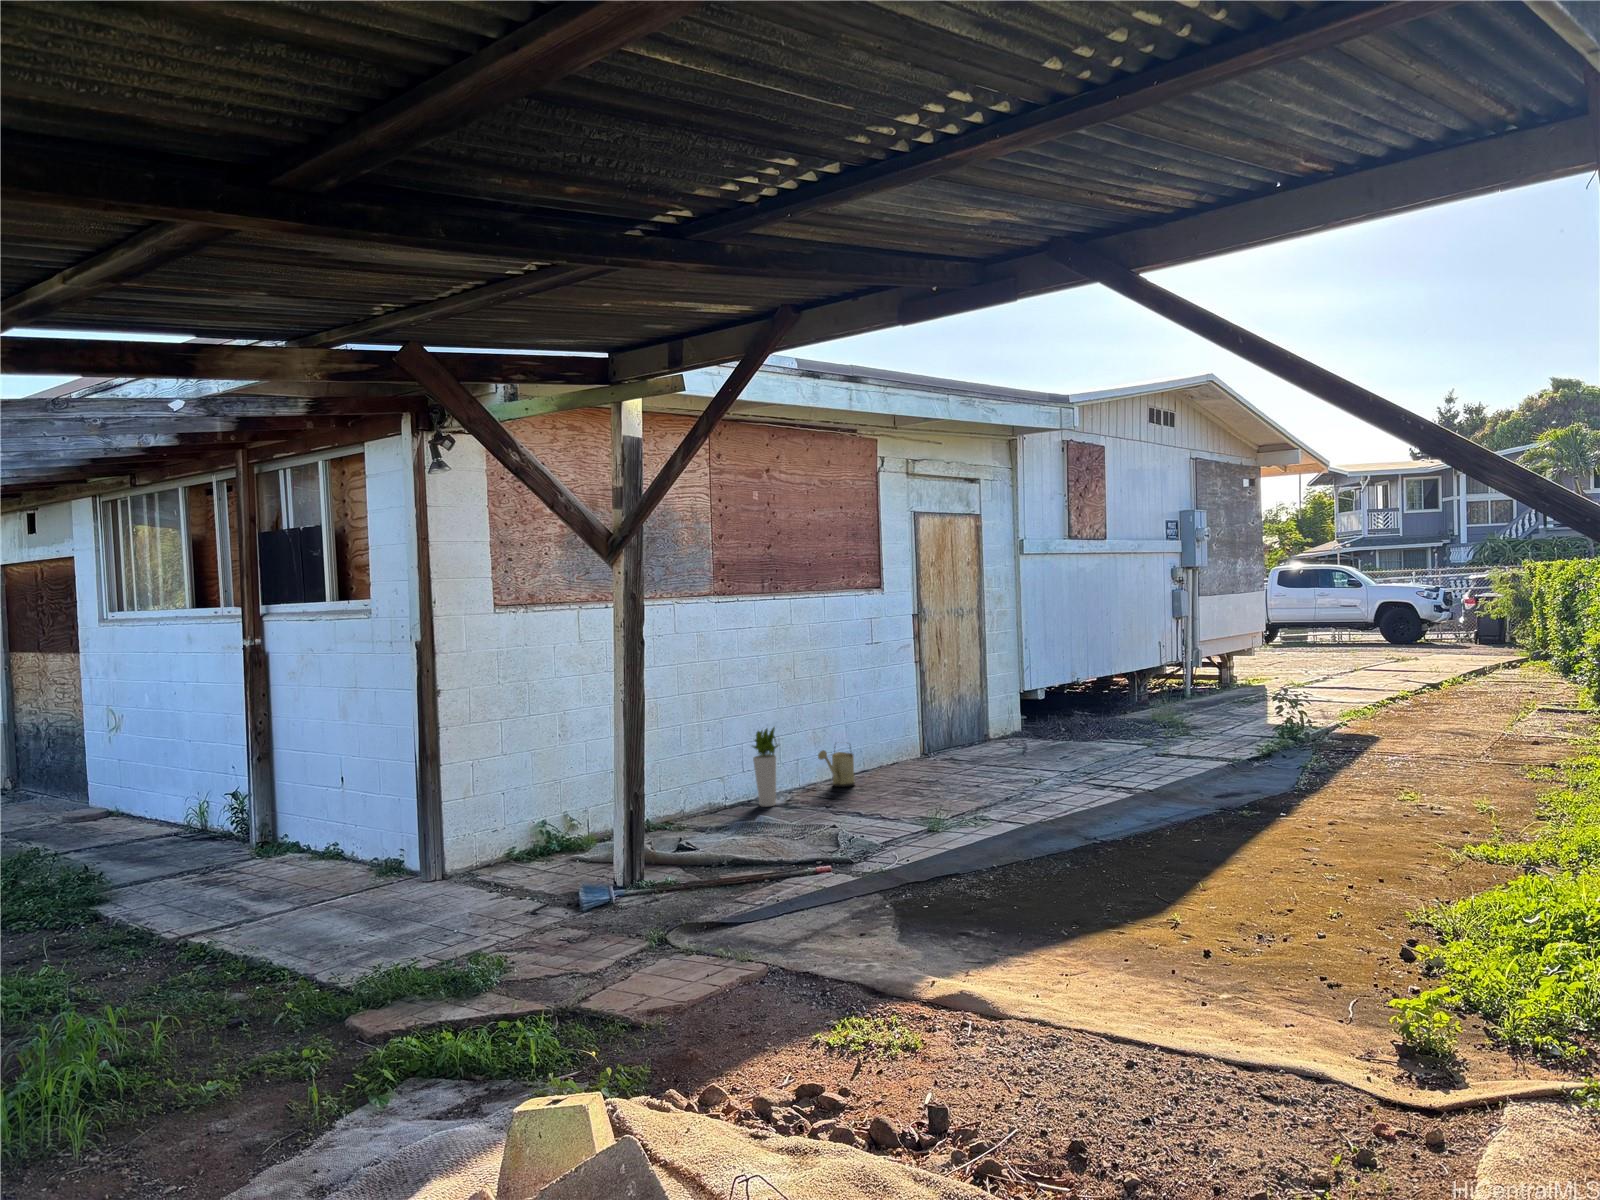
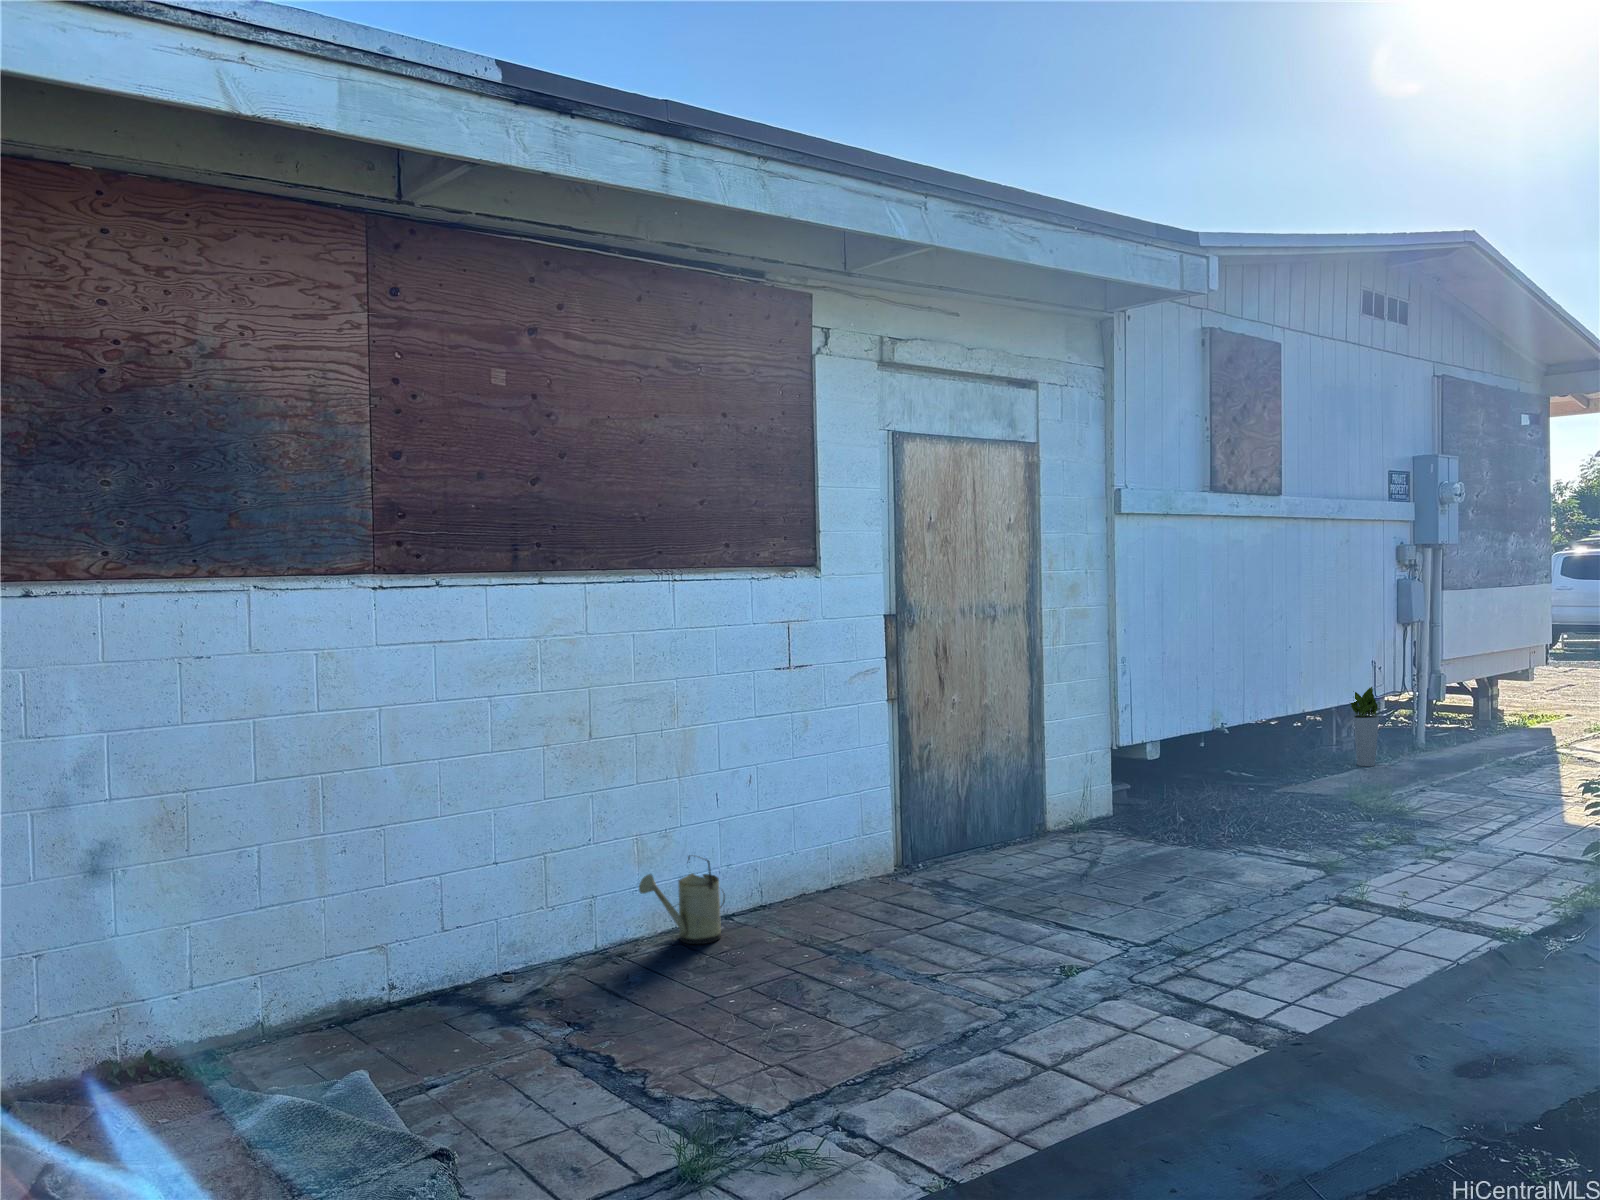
planter: present [752,727,778,806] -> present [1351,687,1380,766]

